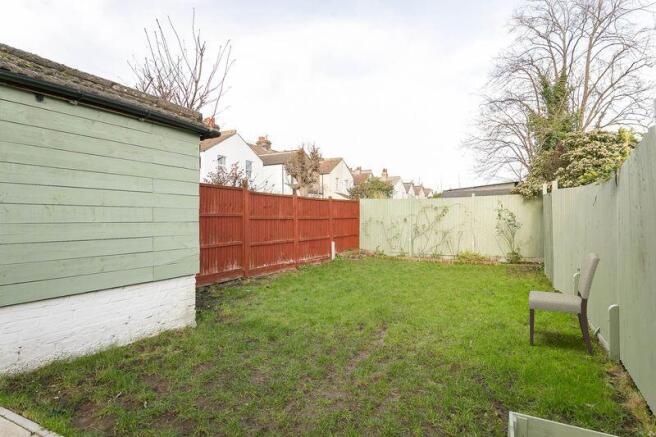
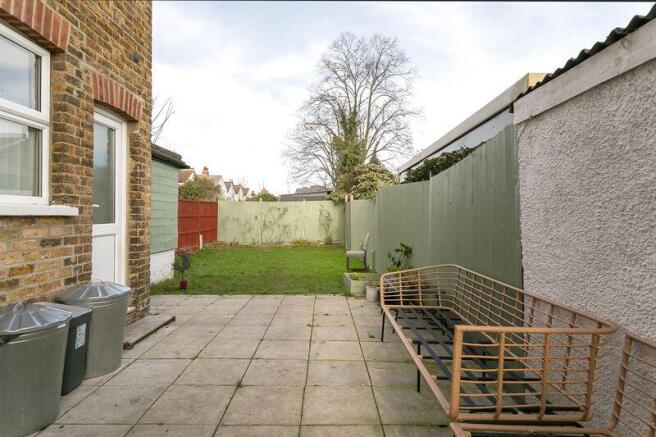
potted tree: none [139,271,195,344] -> present [171,250,192,289]

